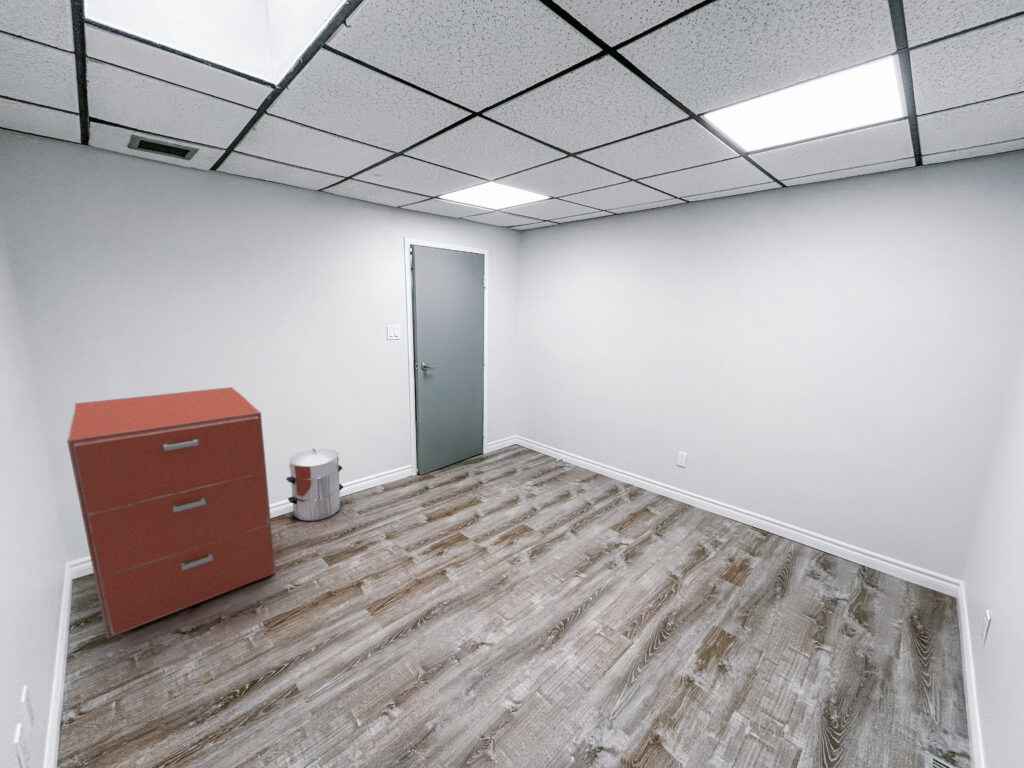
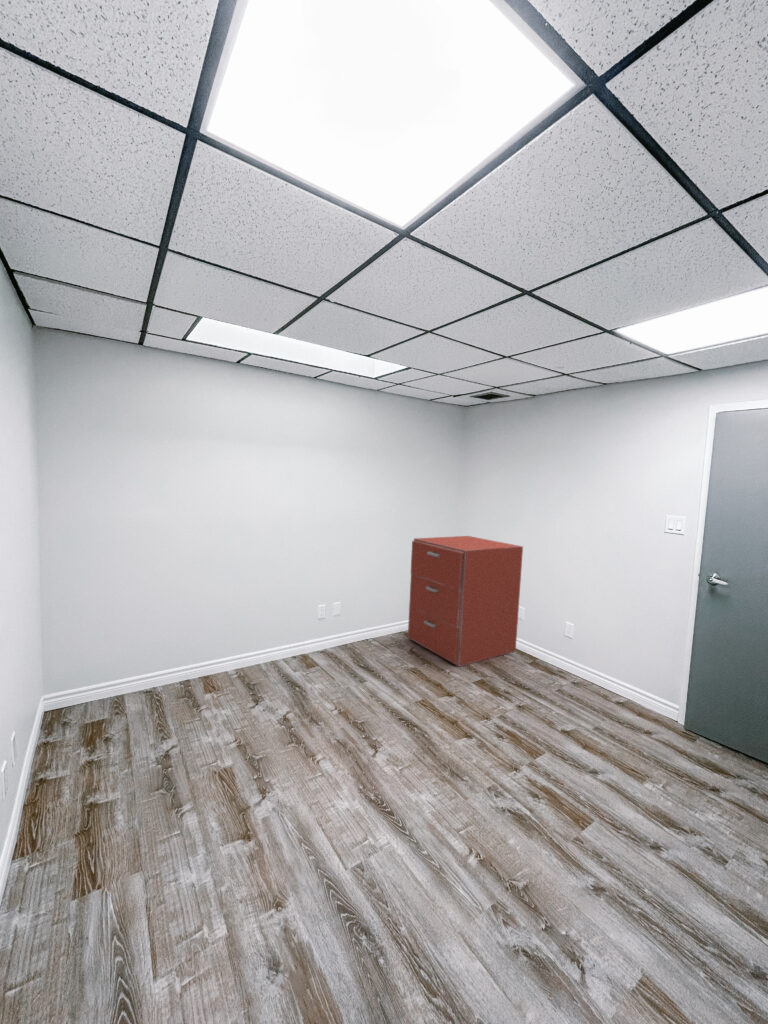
waste bin: present [286,449,343,521] -> none [525,615,572,682]

